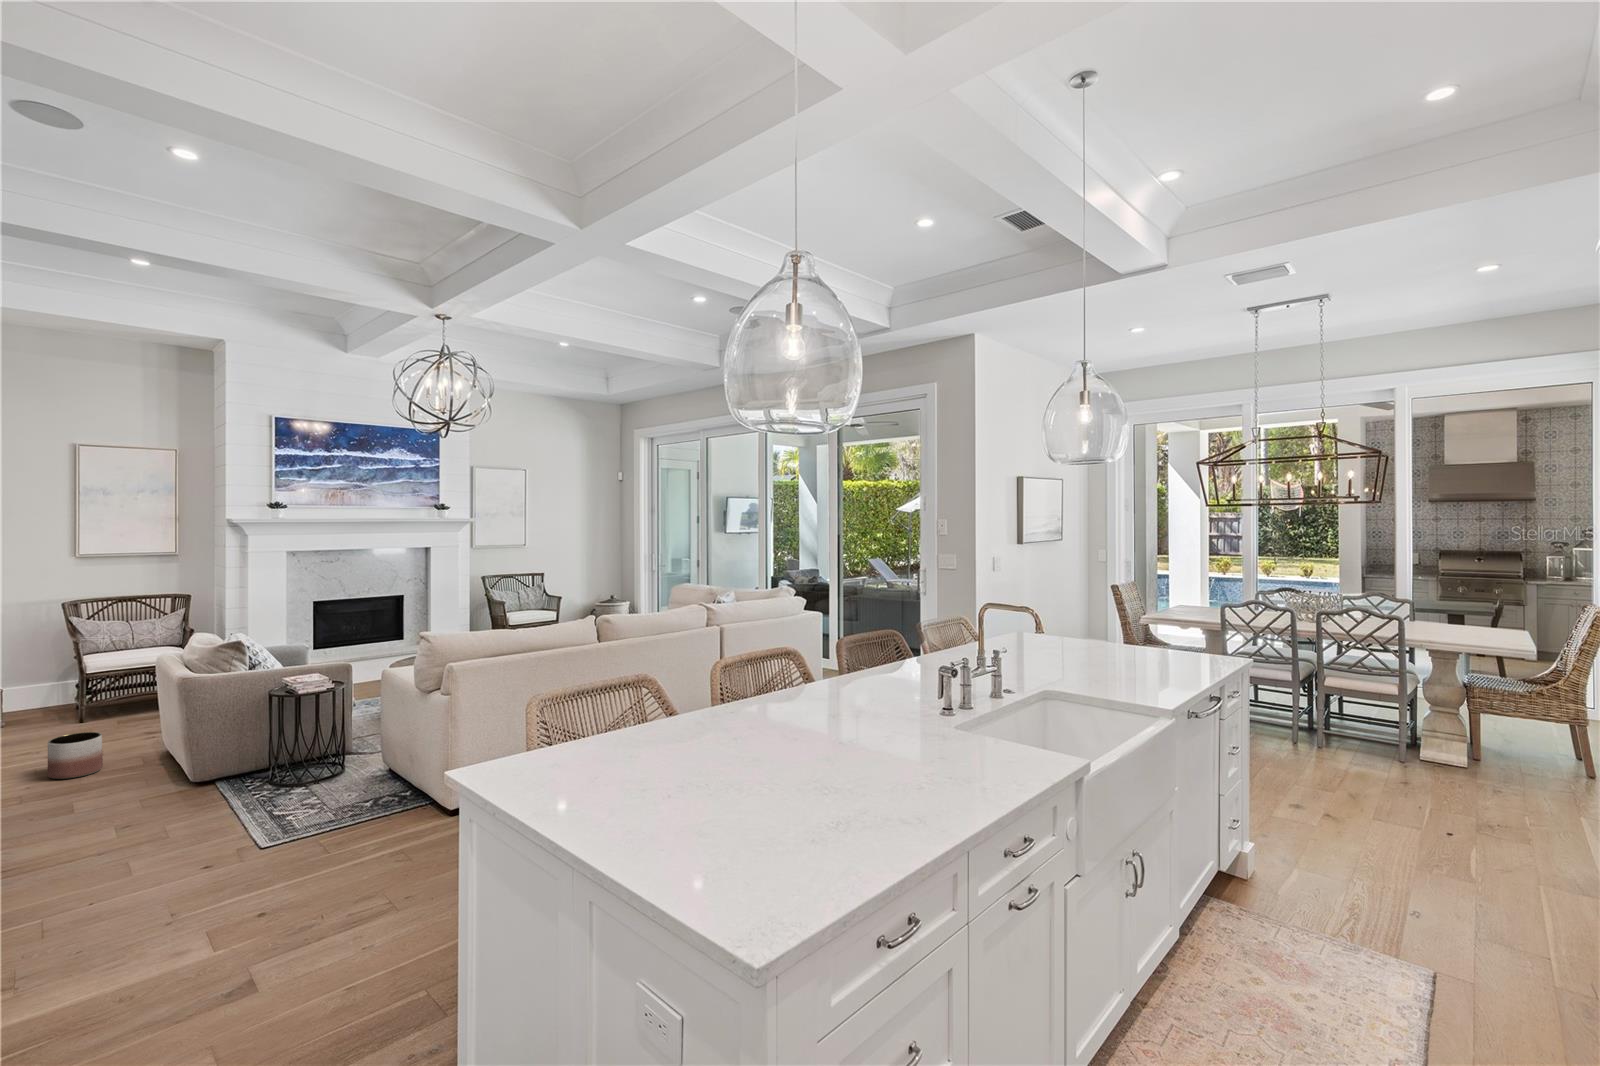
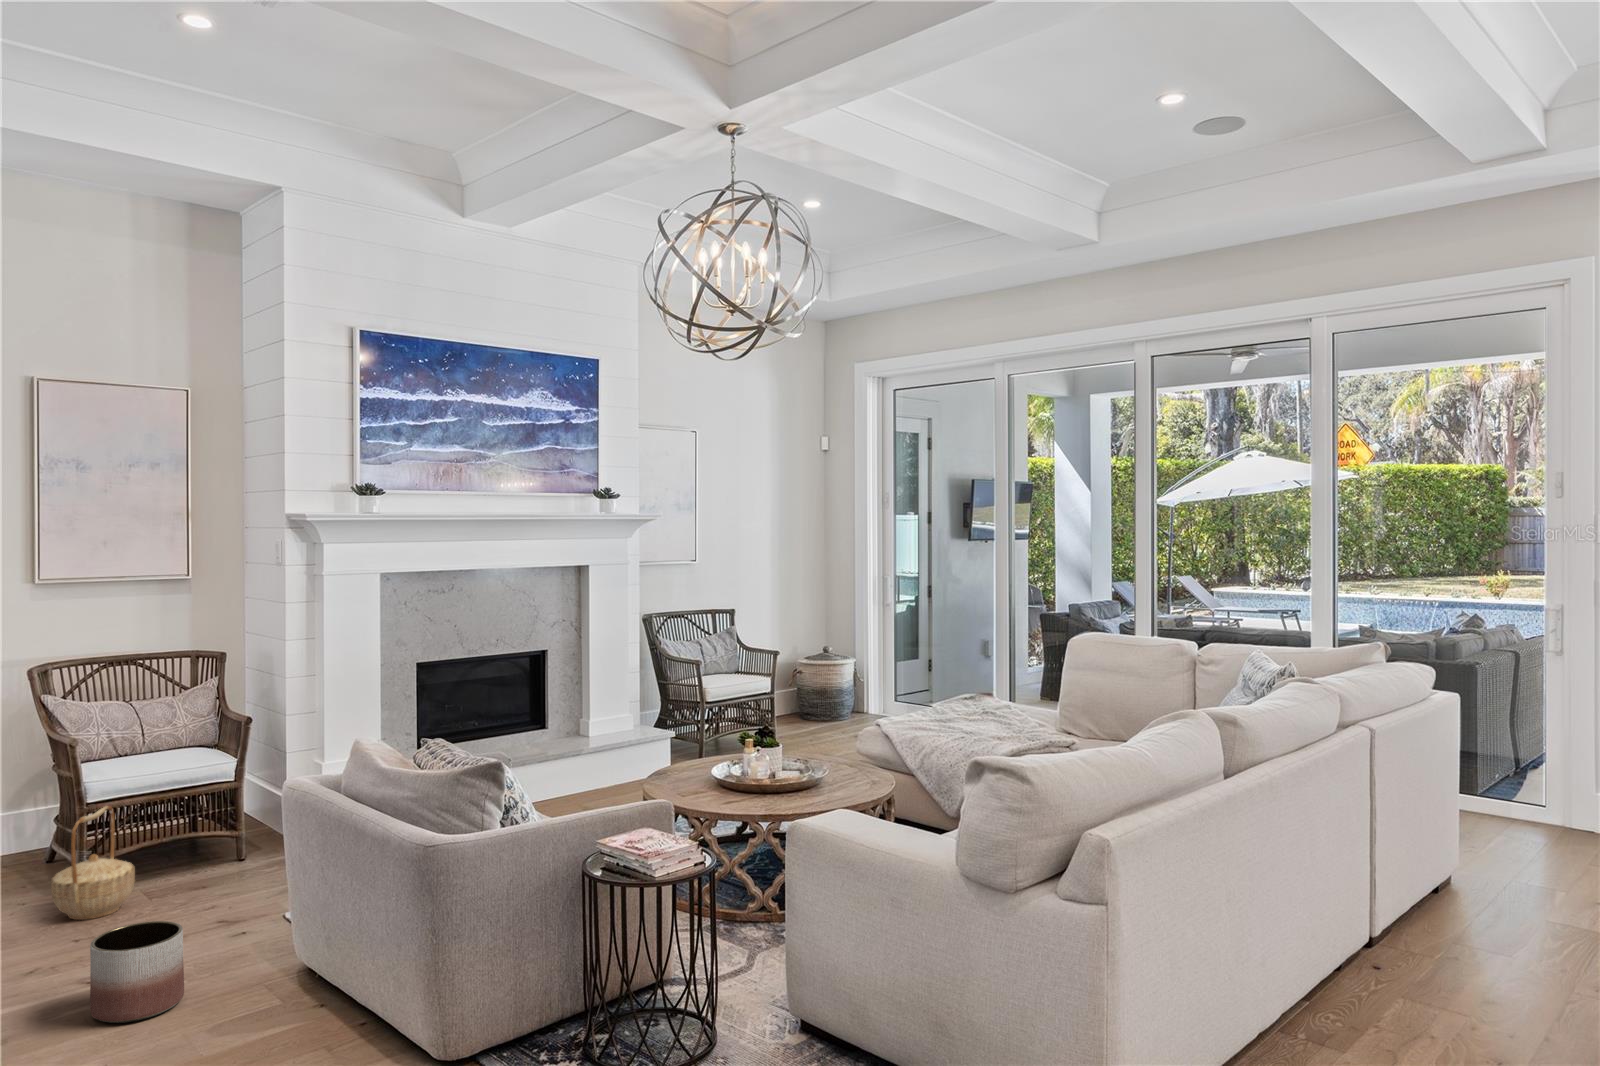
basket: none [59,677,110,736] -> present [51,806,135,920]

